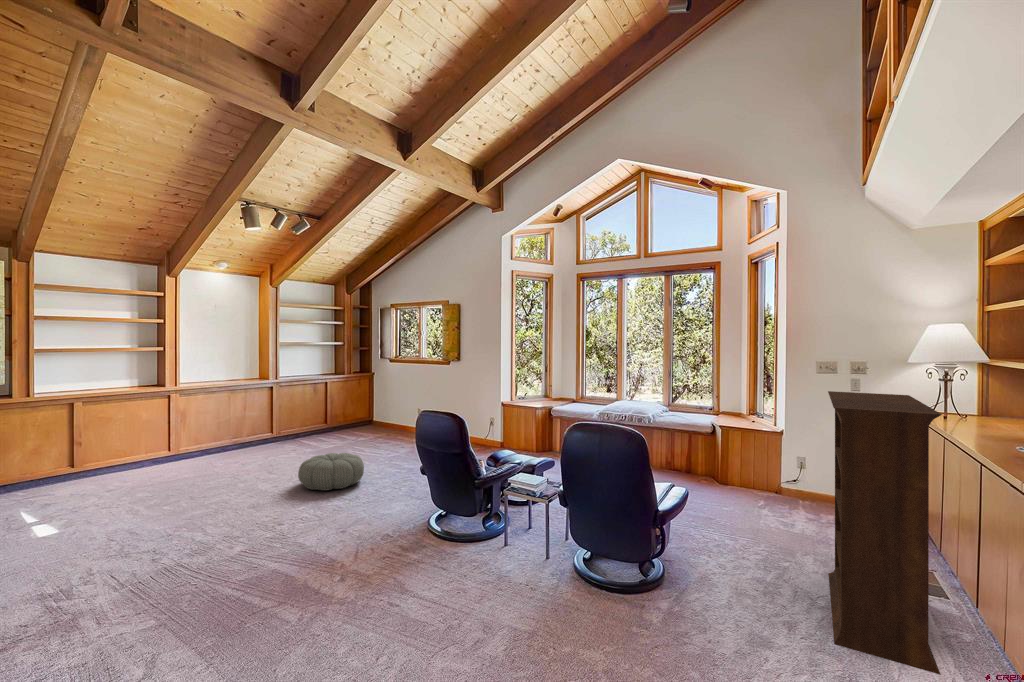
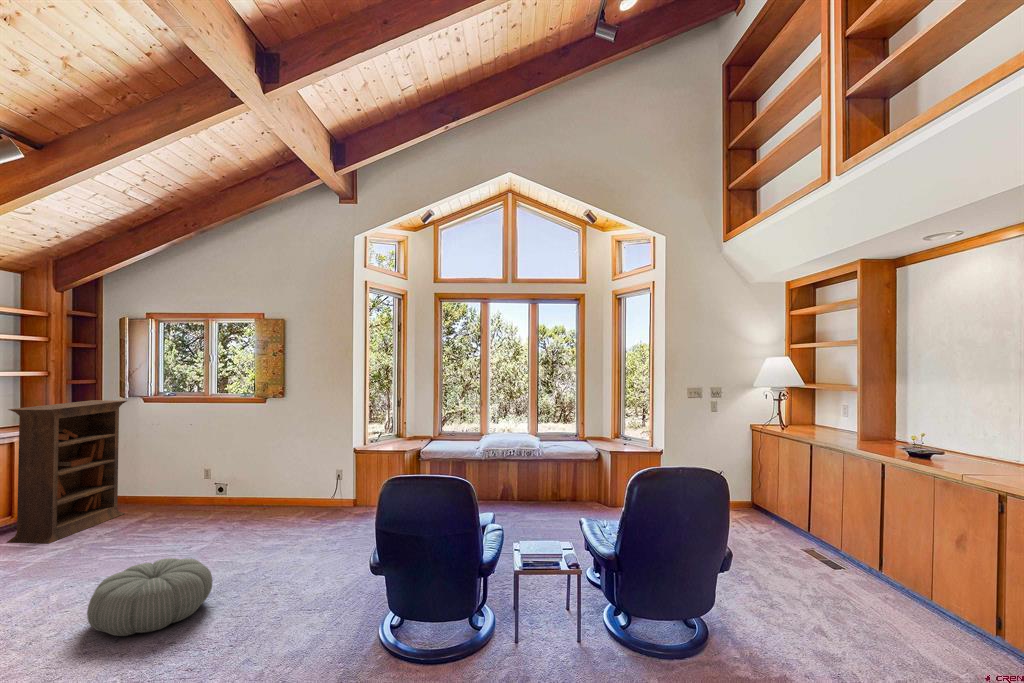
bookcase: present [828,391,942,674] -> present [7,400,127,544]

